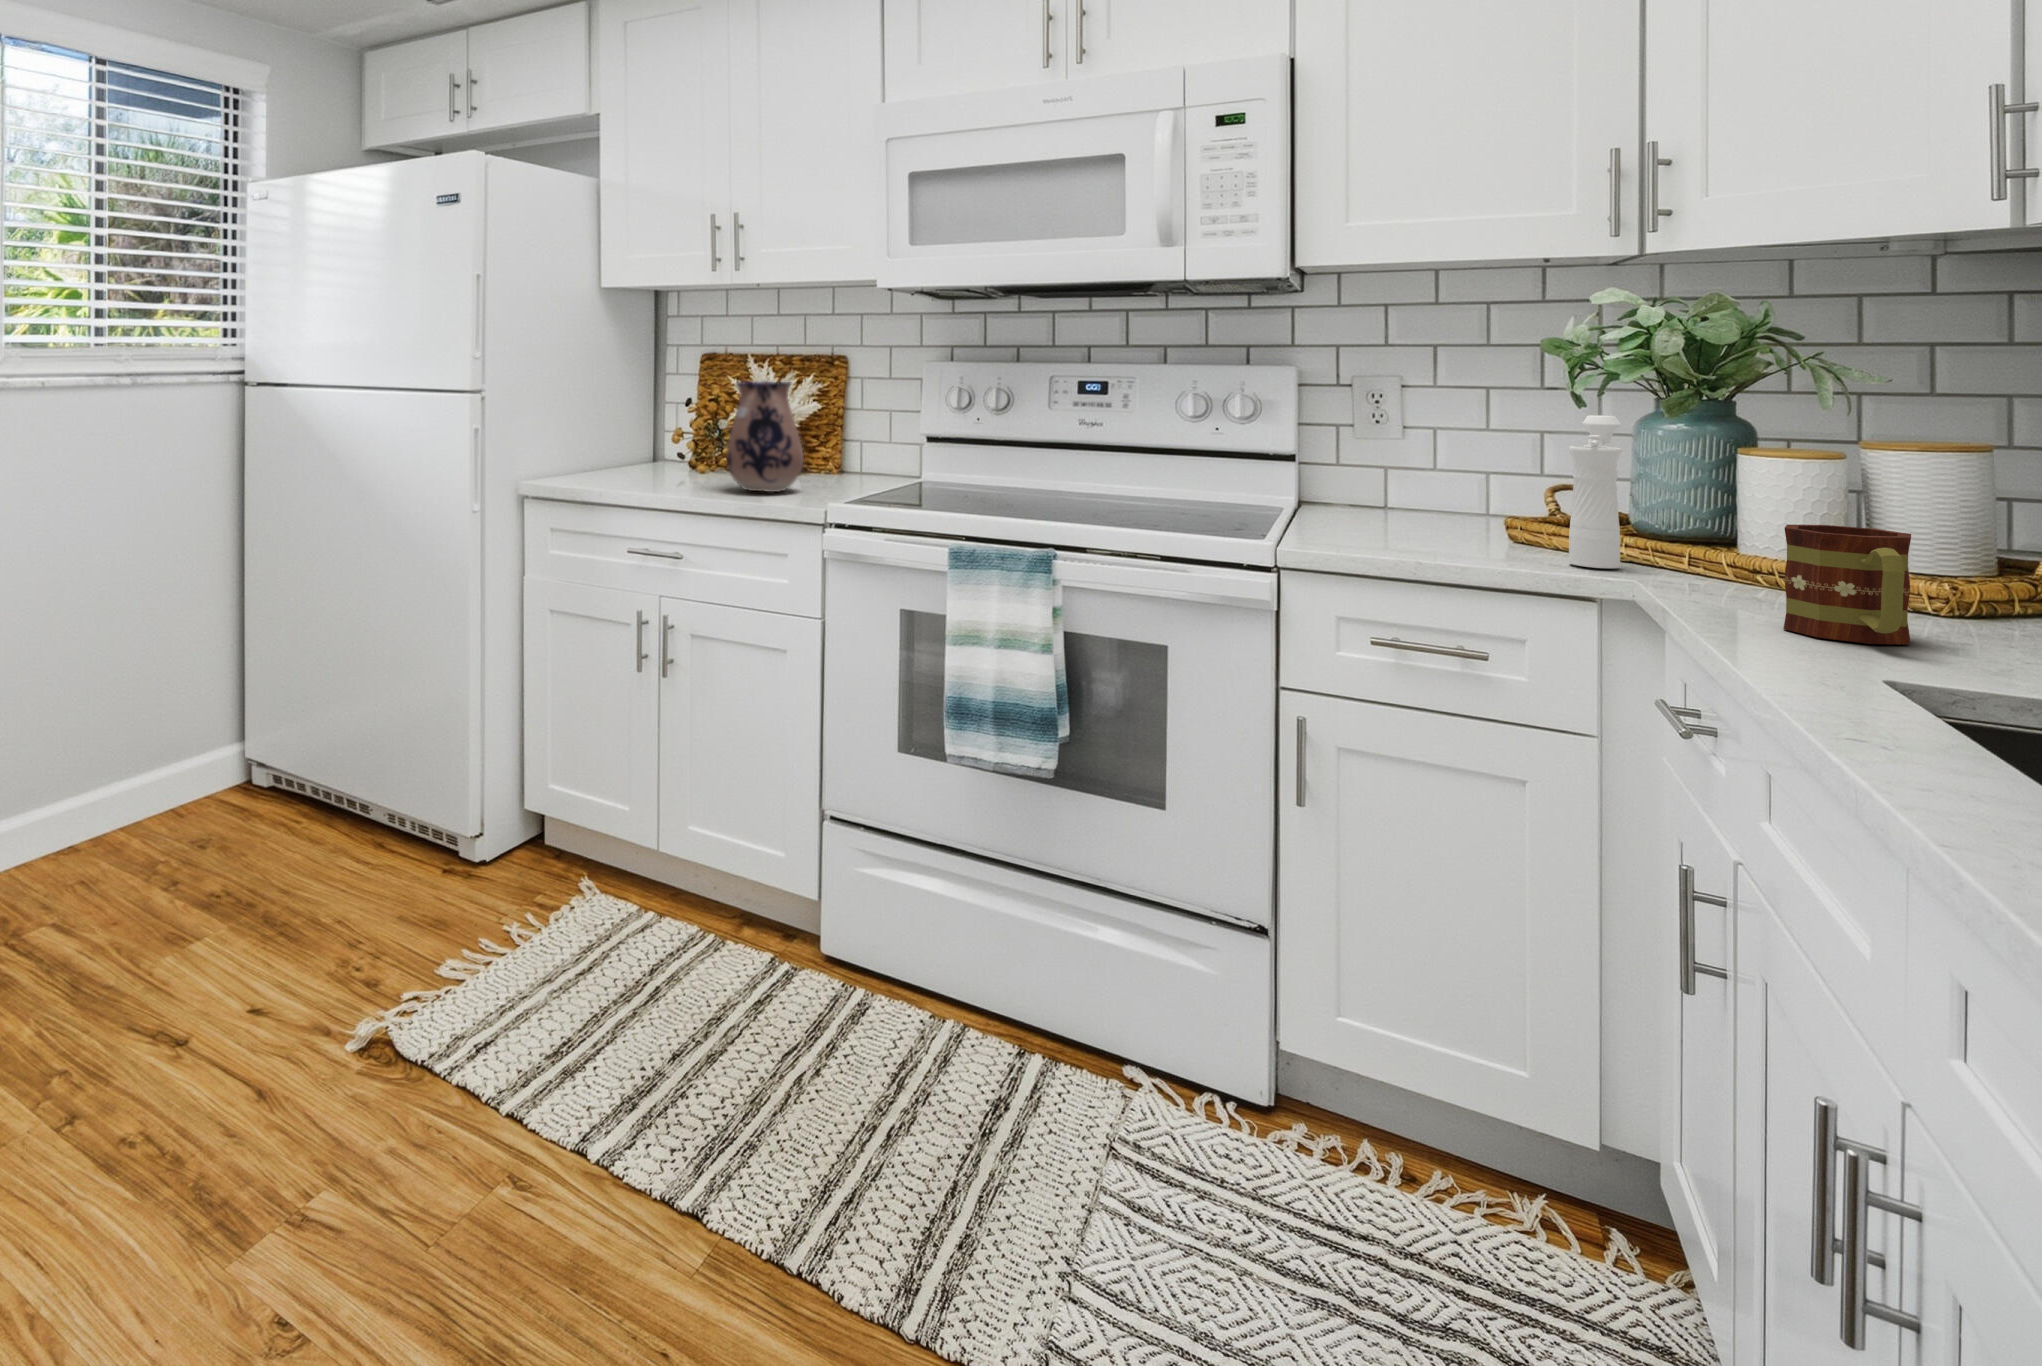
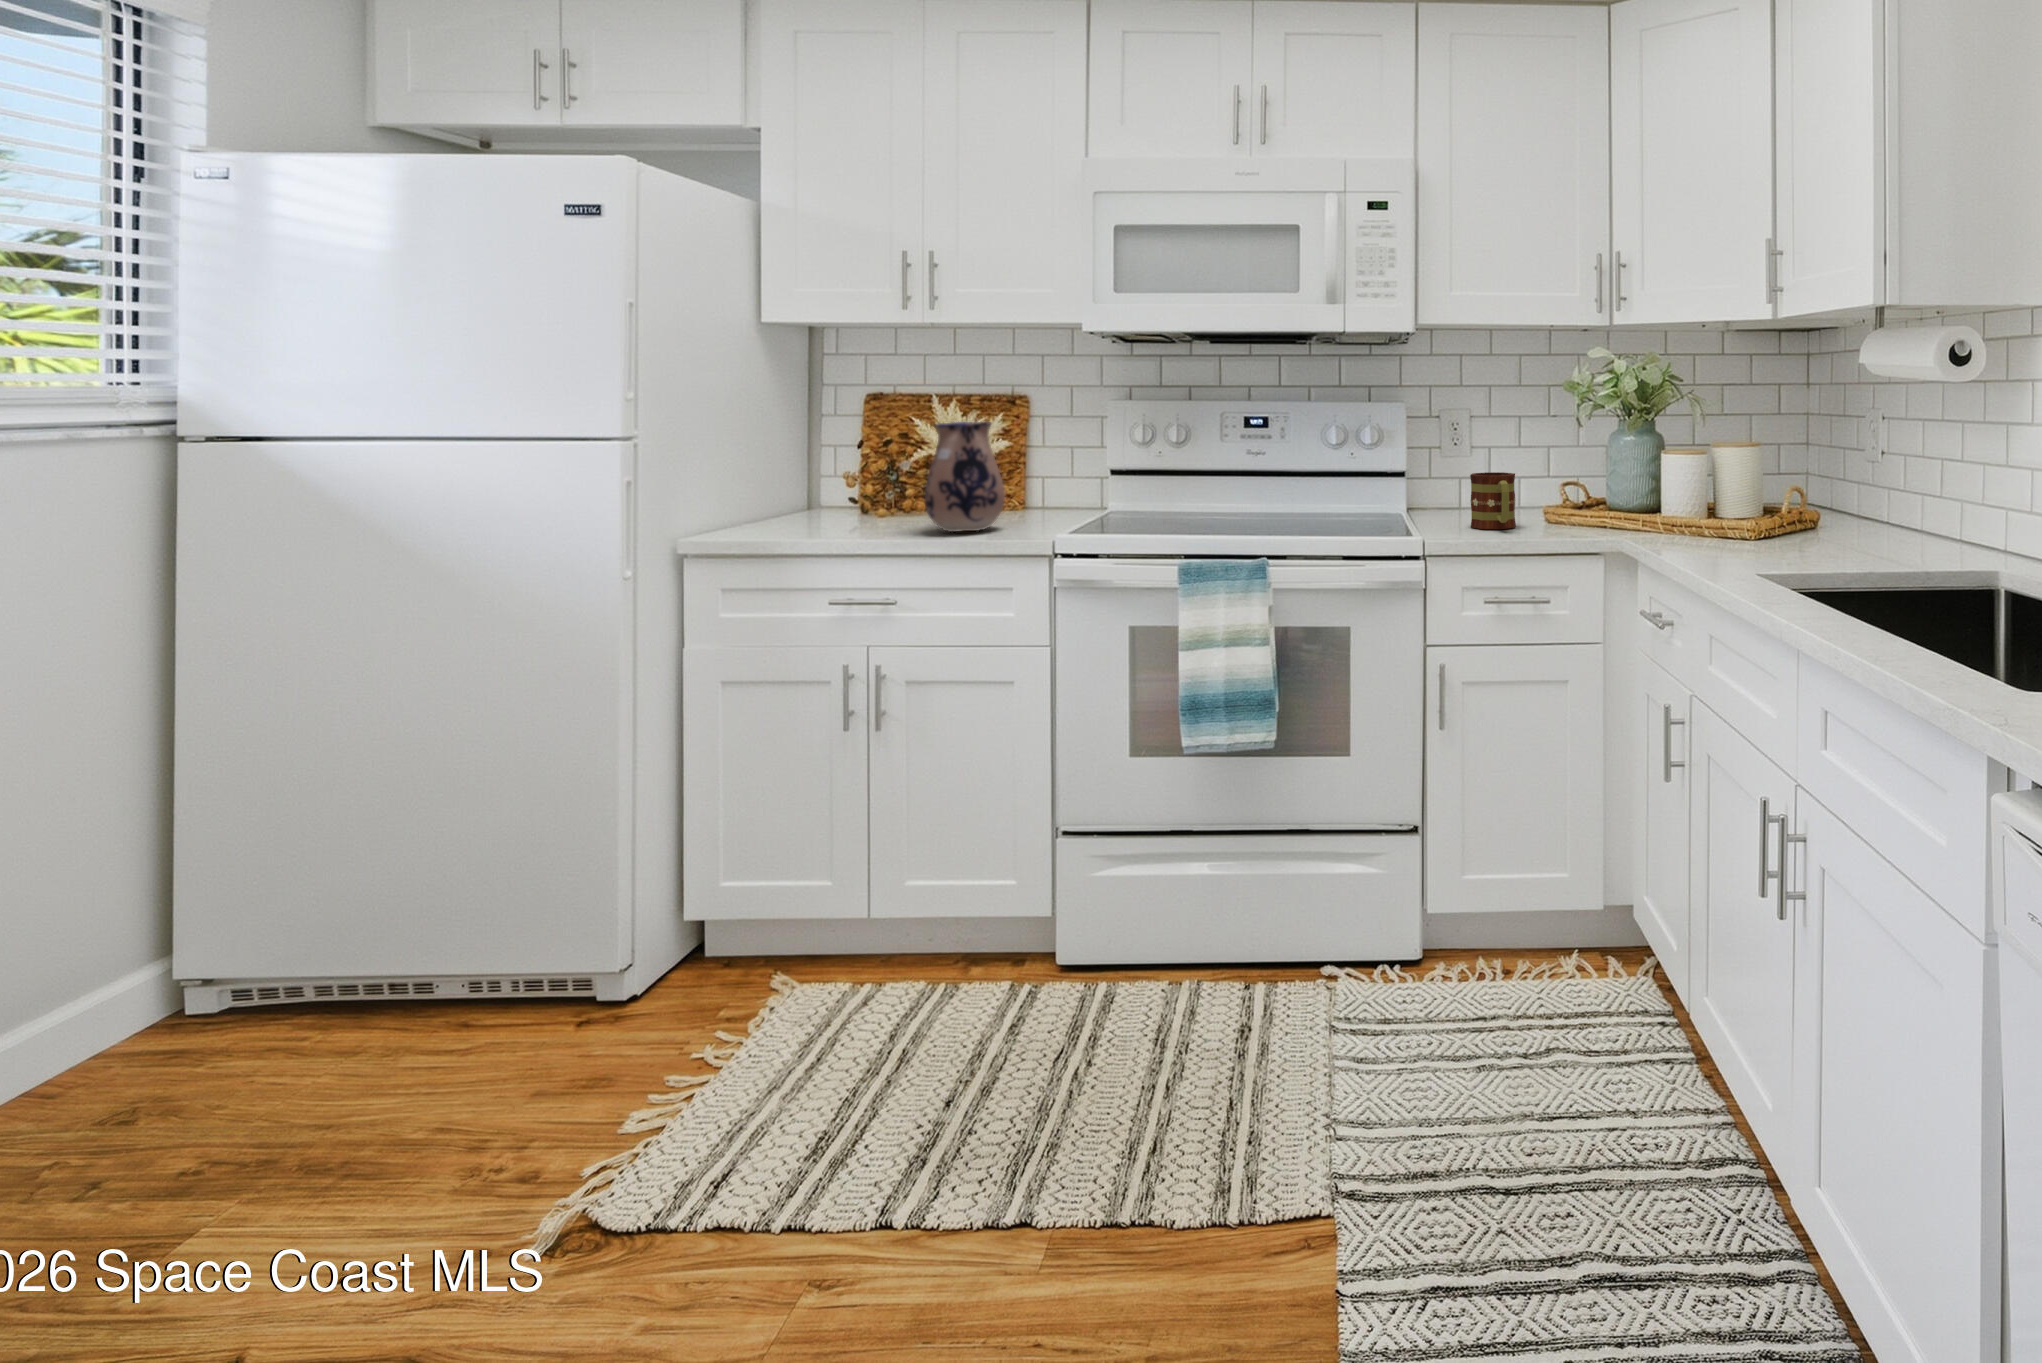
pepper mill: present [1569,415,1622,568] -> none [1579,428,1606,529]
mug: present [1783,525,1911,645] -> present [1470,472,1516,529]

